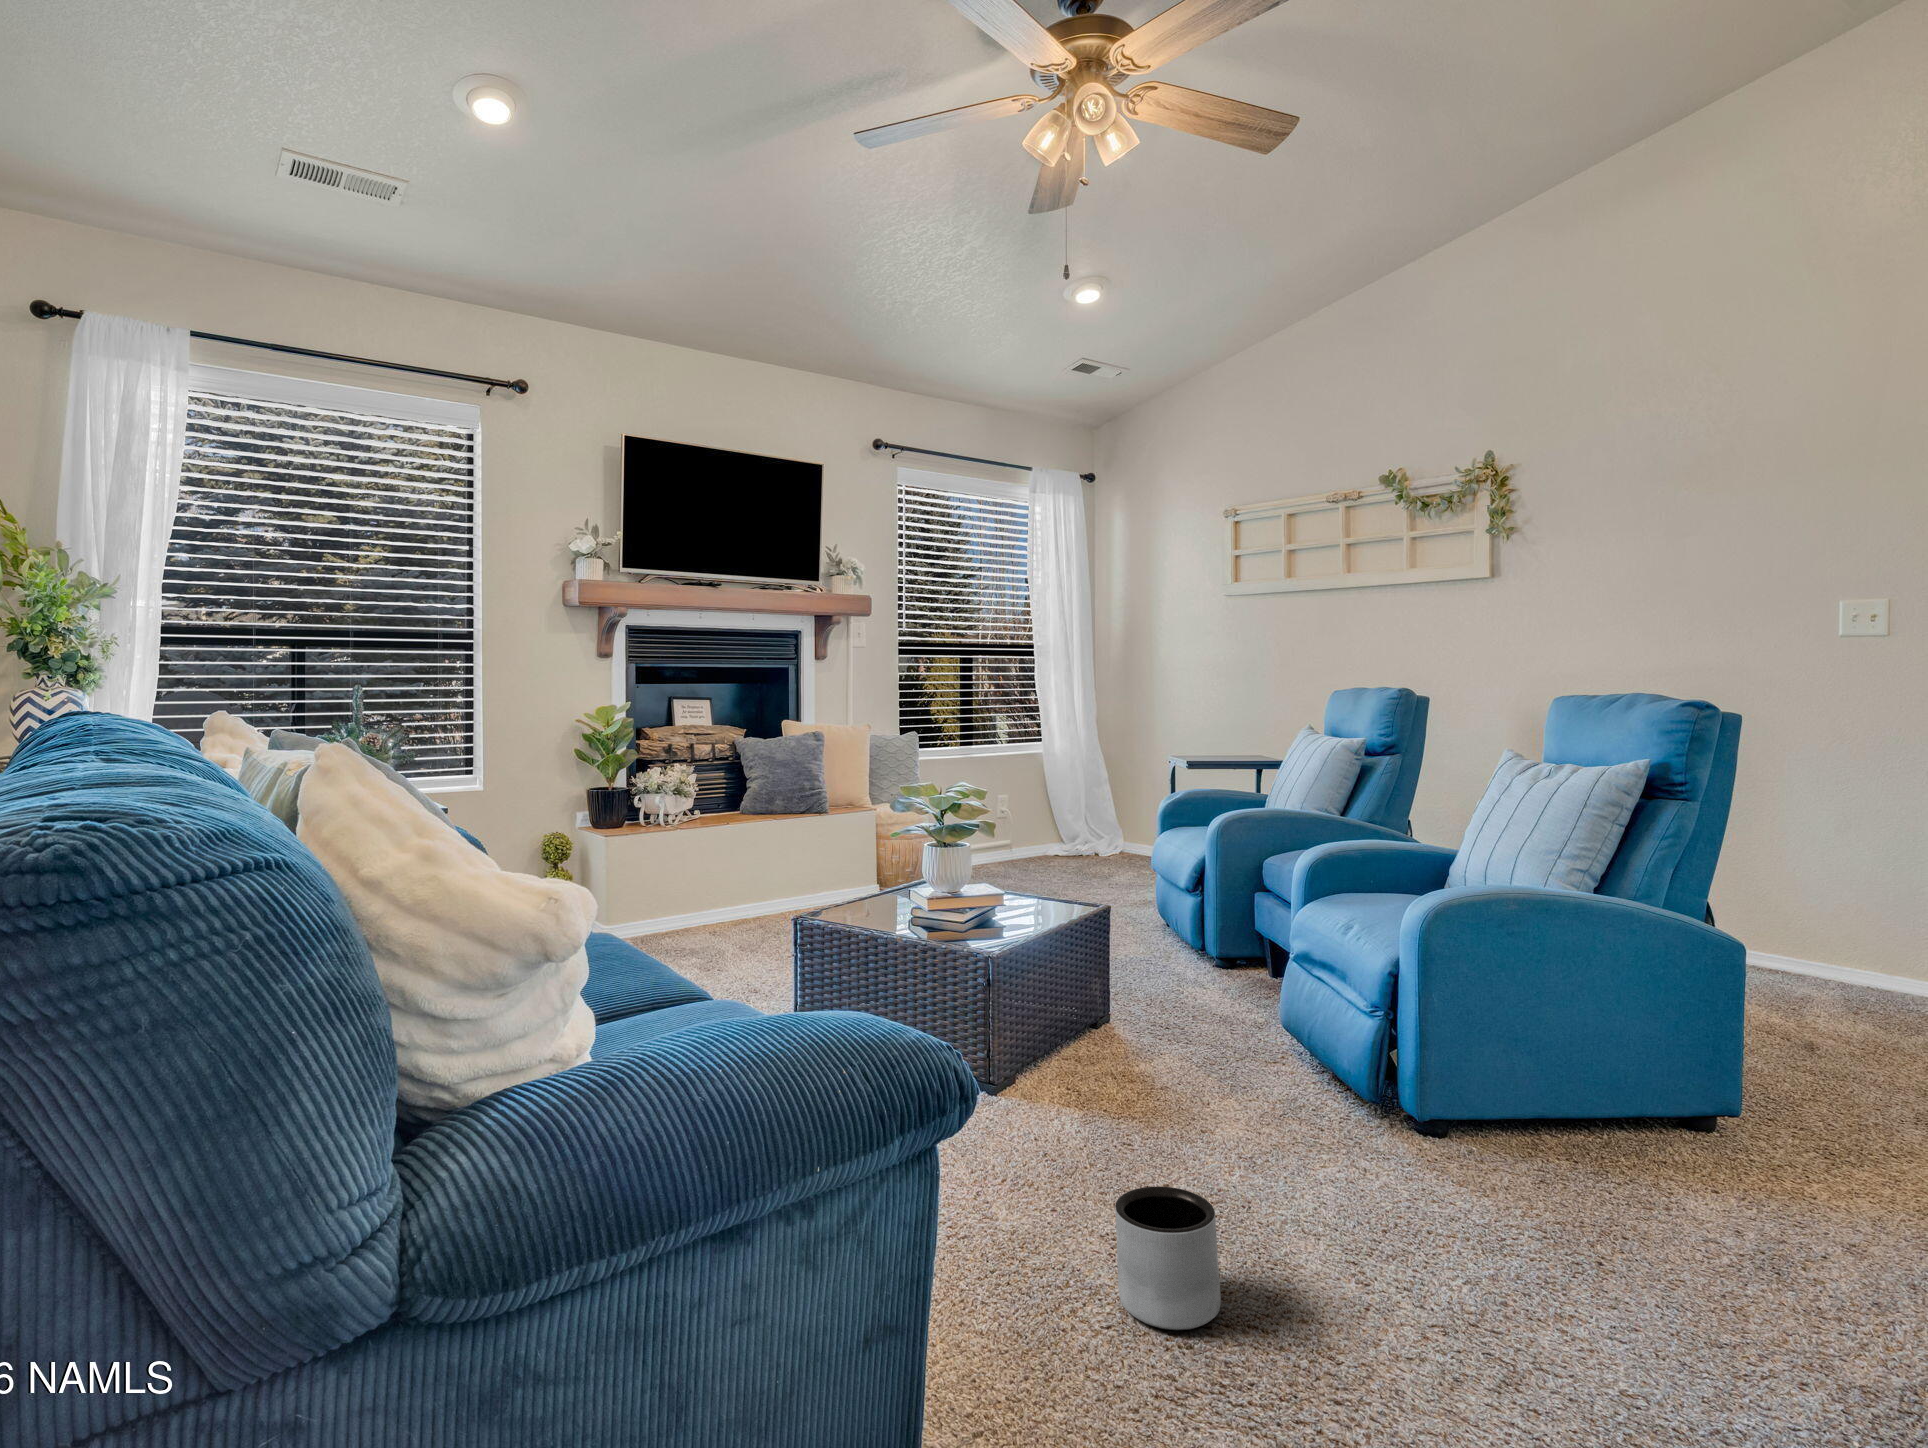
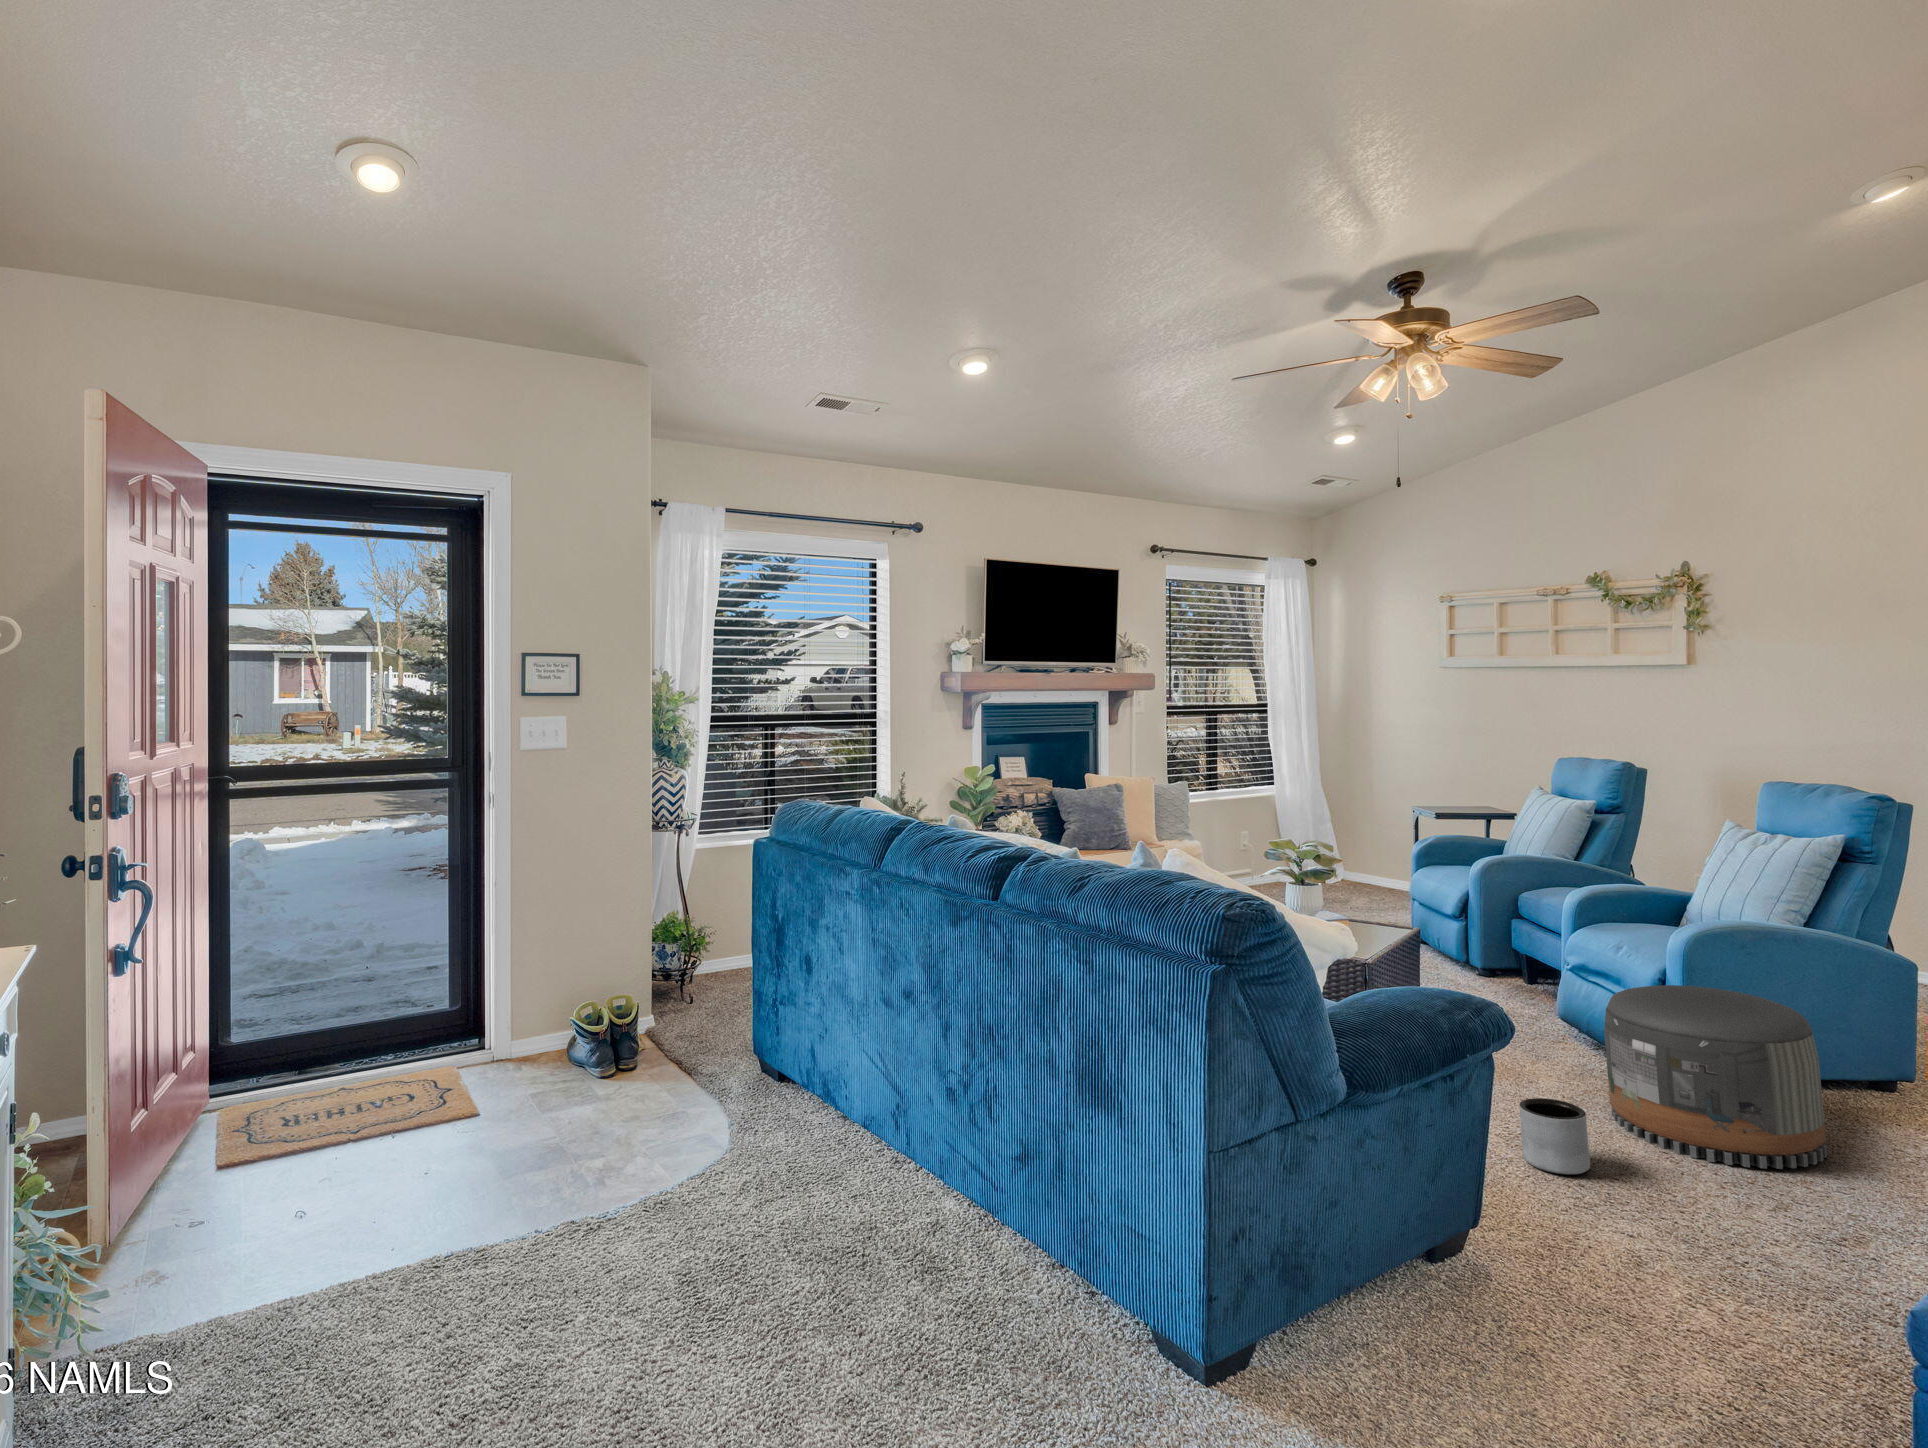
pouf: none [1291,984,1605,1296] -> present [1604,985,1827,1169]

